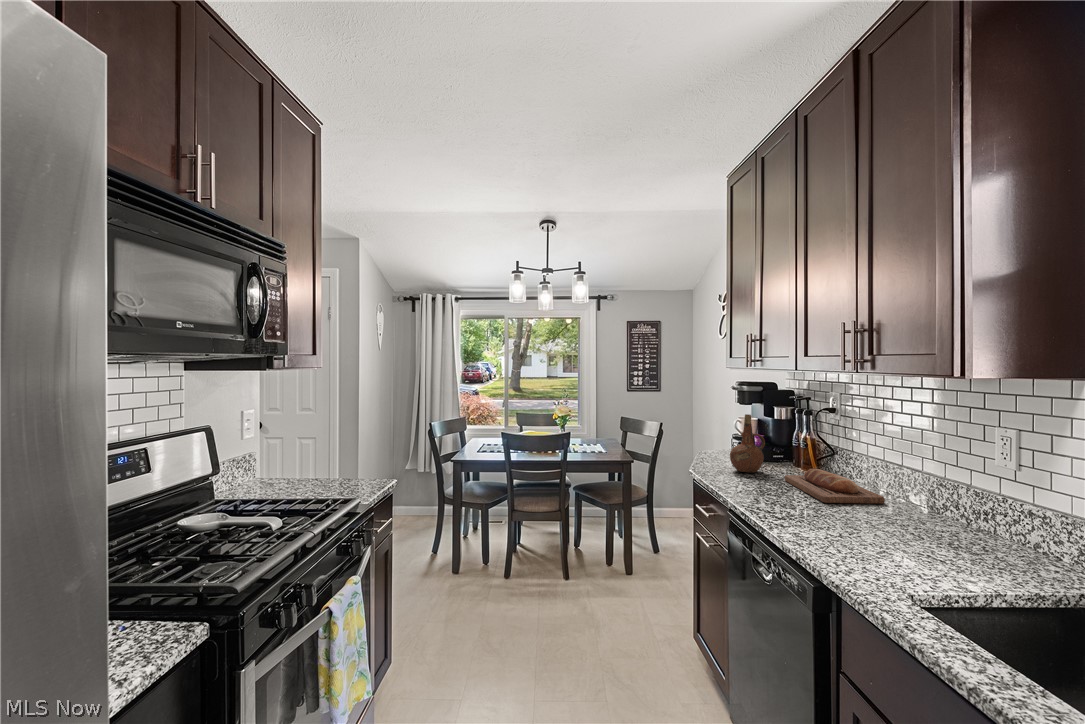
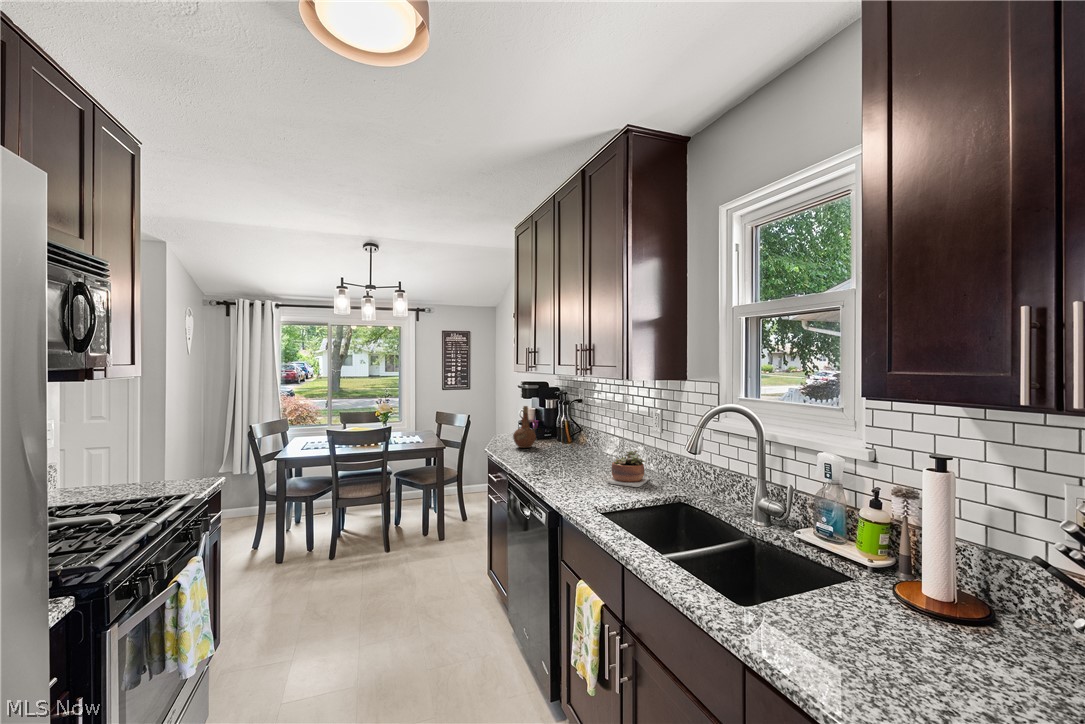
bread loaf: present [785,469,885,504] -> none [548,442,604,463]
succulent plant: none [906,495,993,561] -> present [606,450,650,487]

